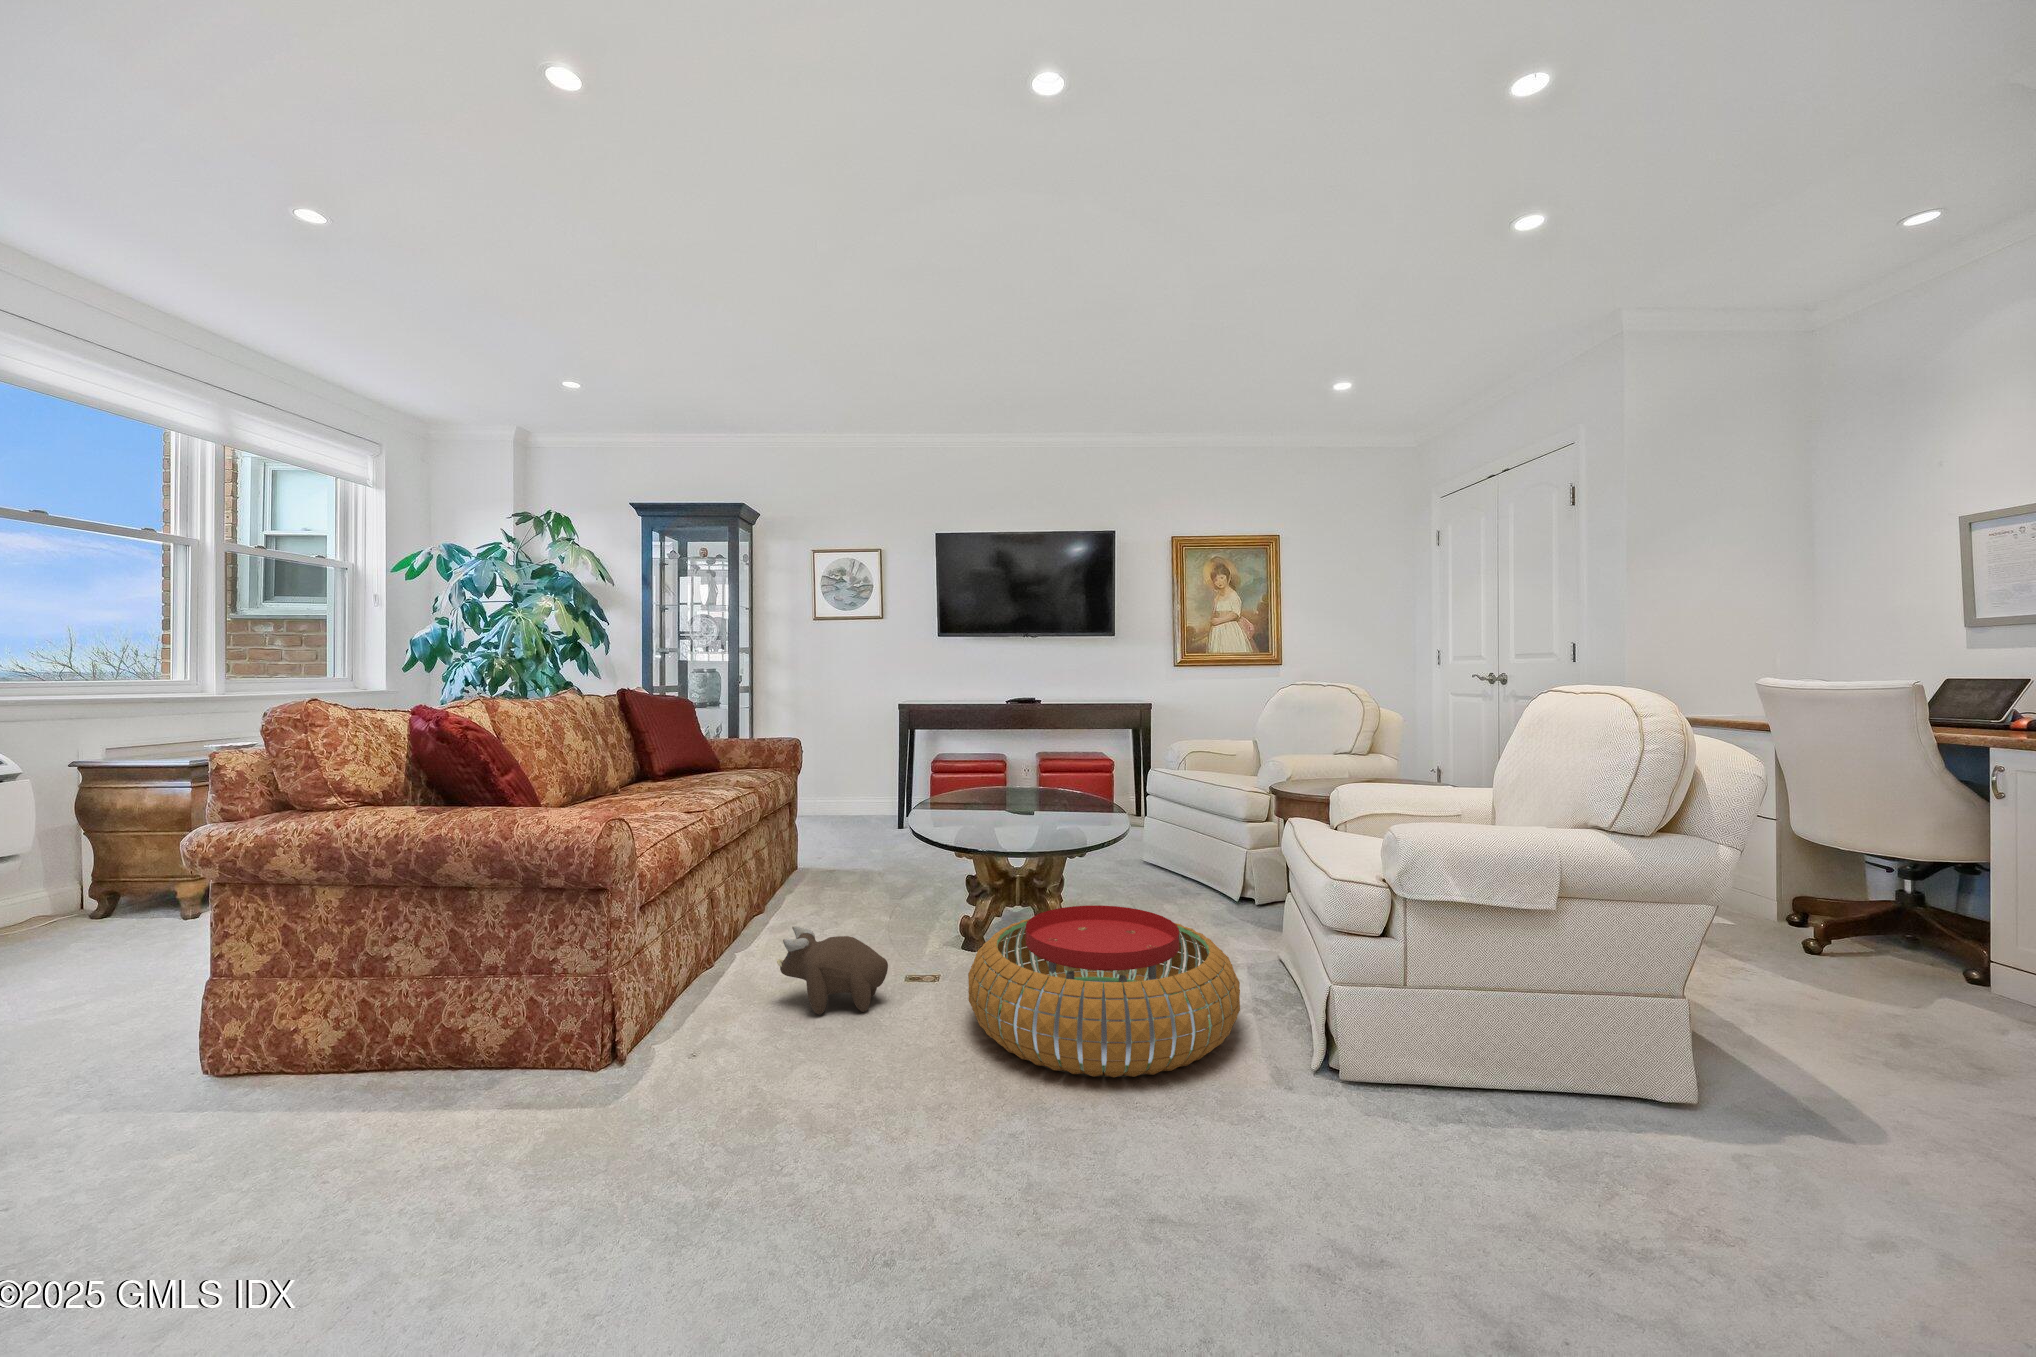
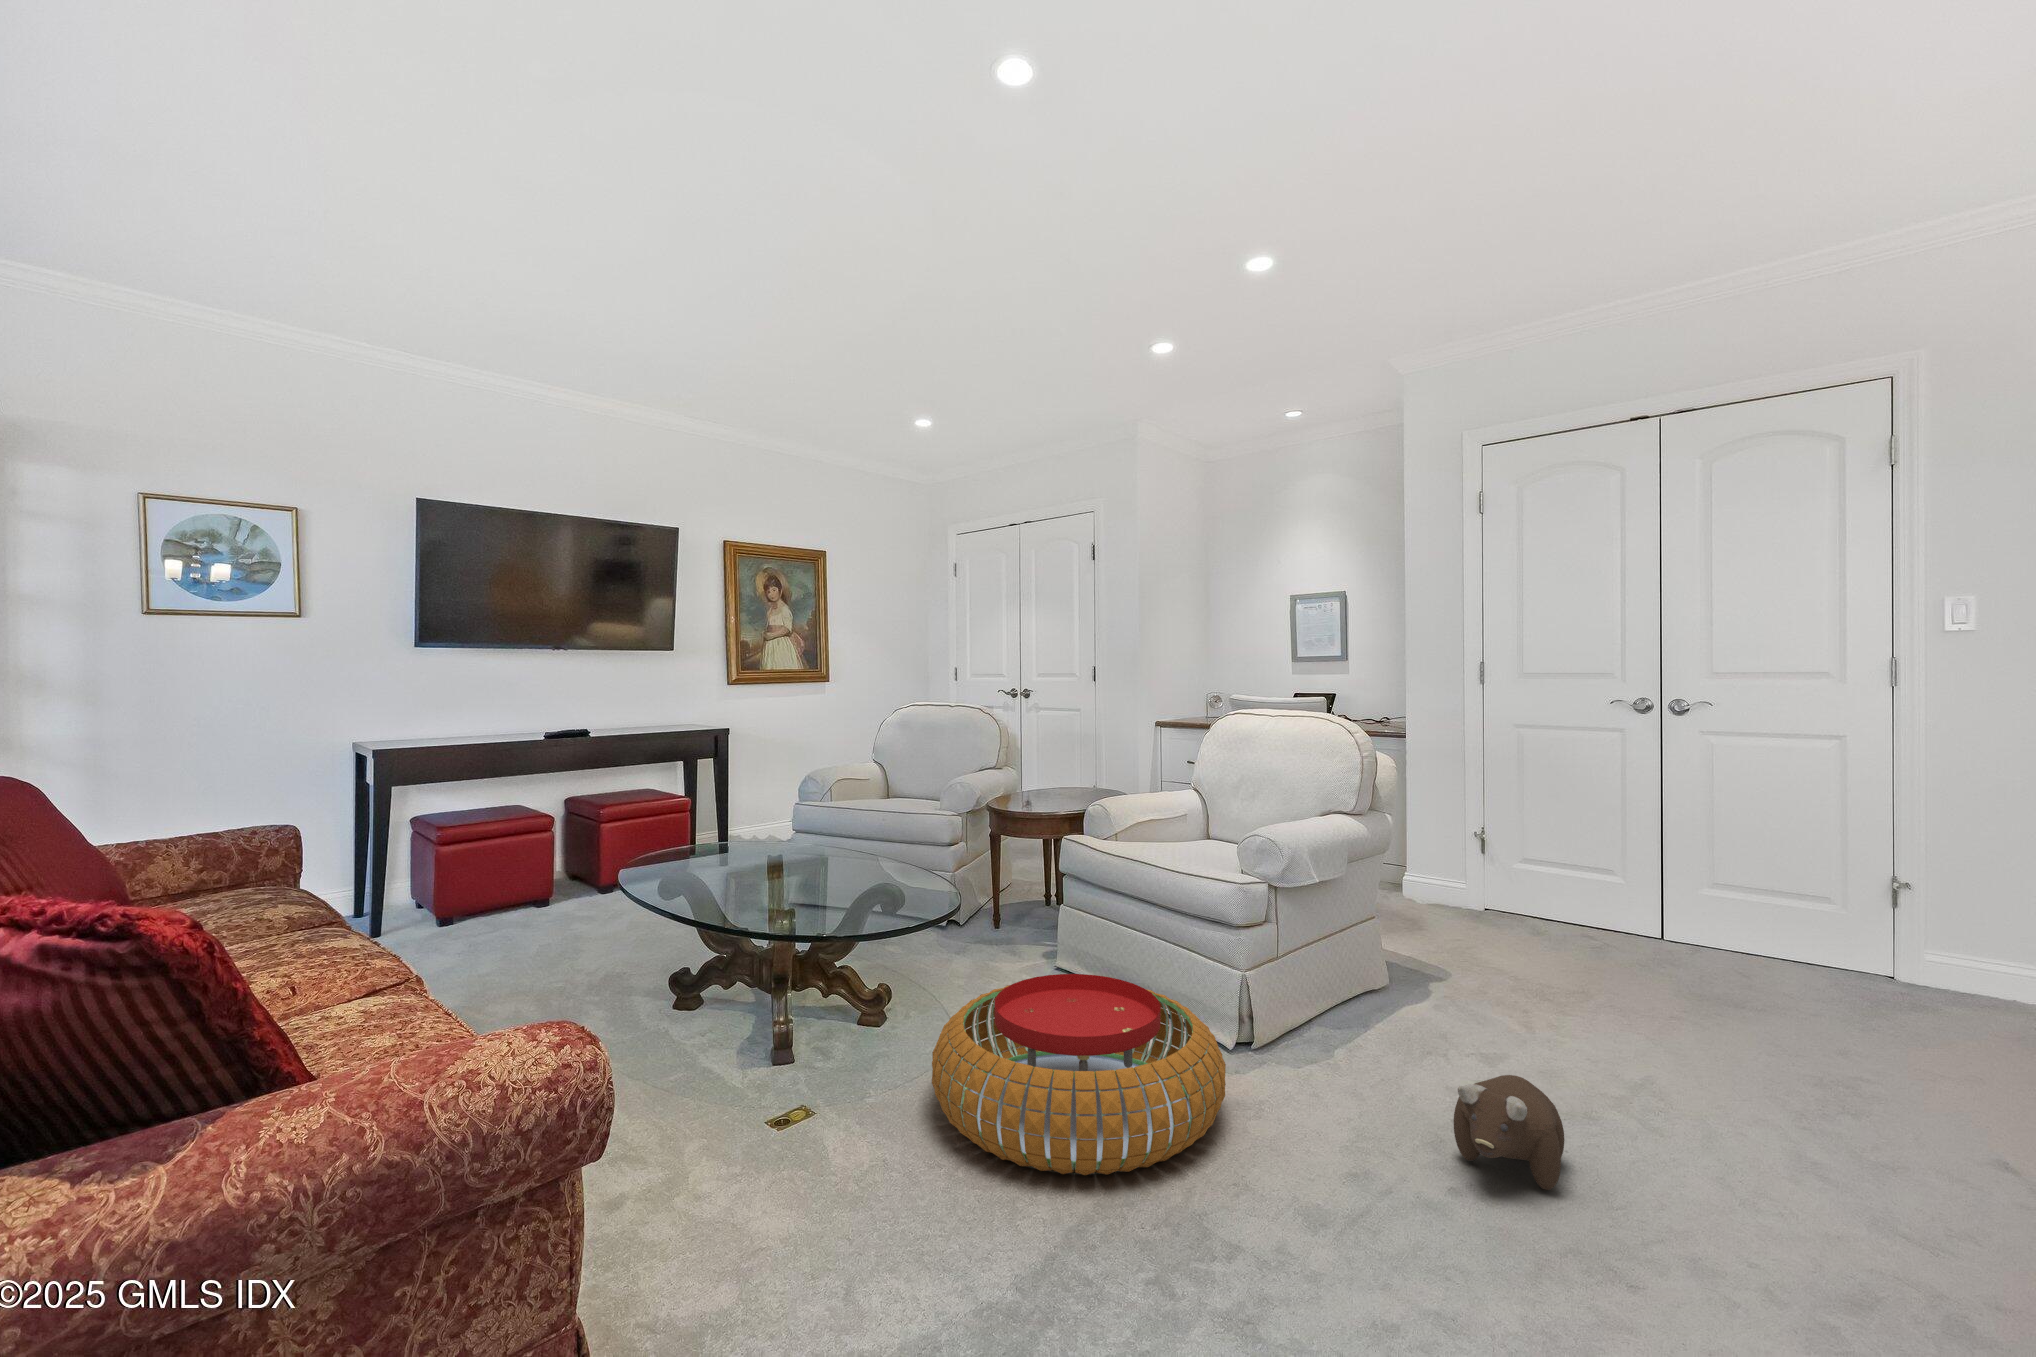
plush toy: present [777,926,888,1015] -> present [1454,1075,1564,1190]

